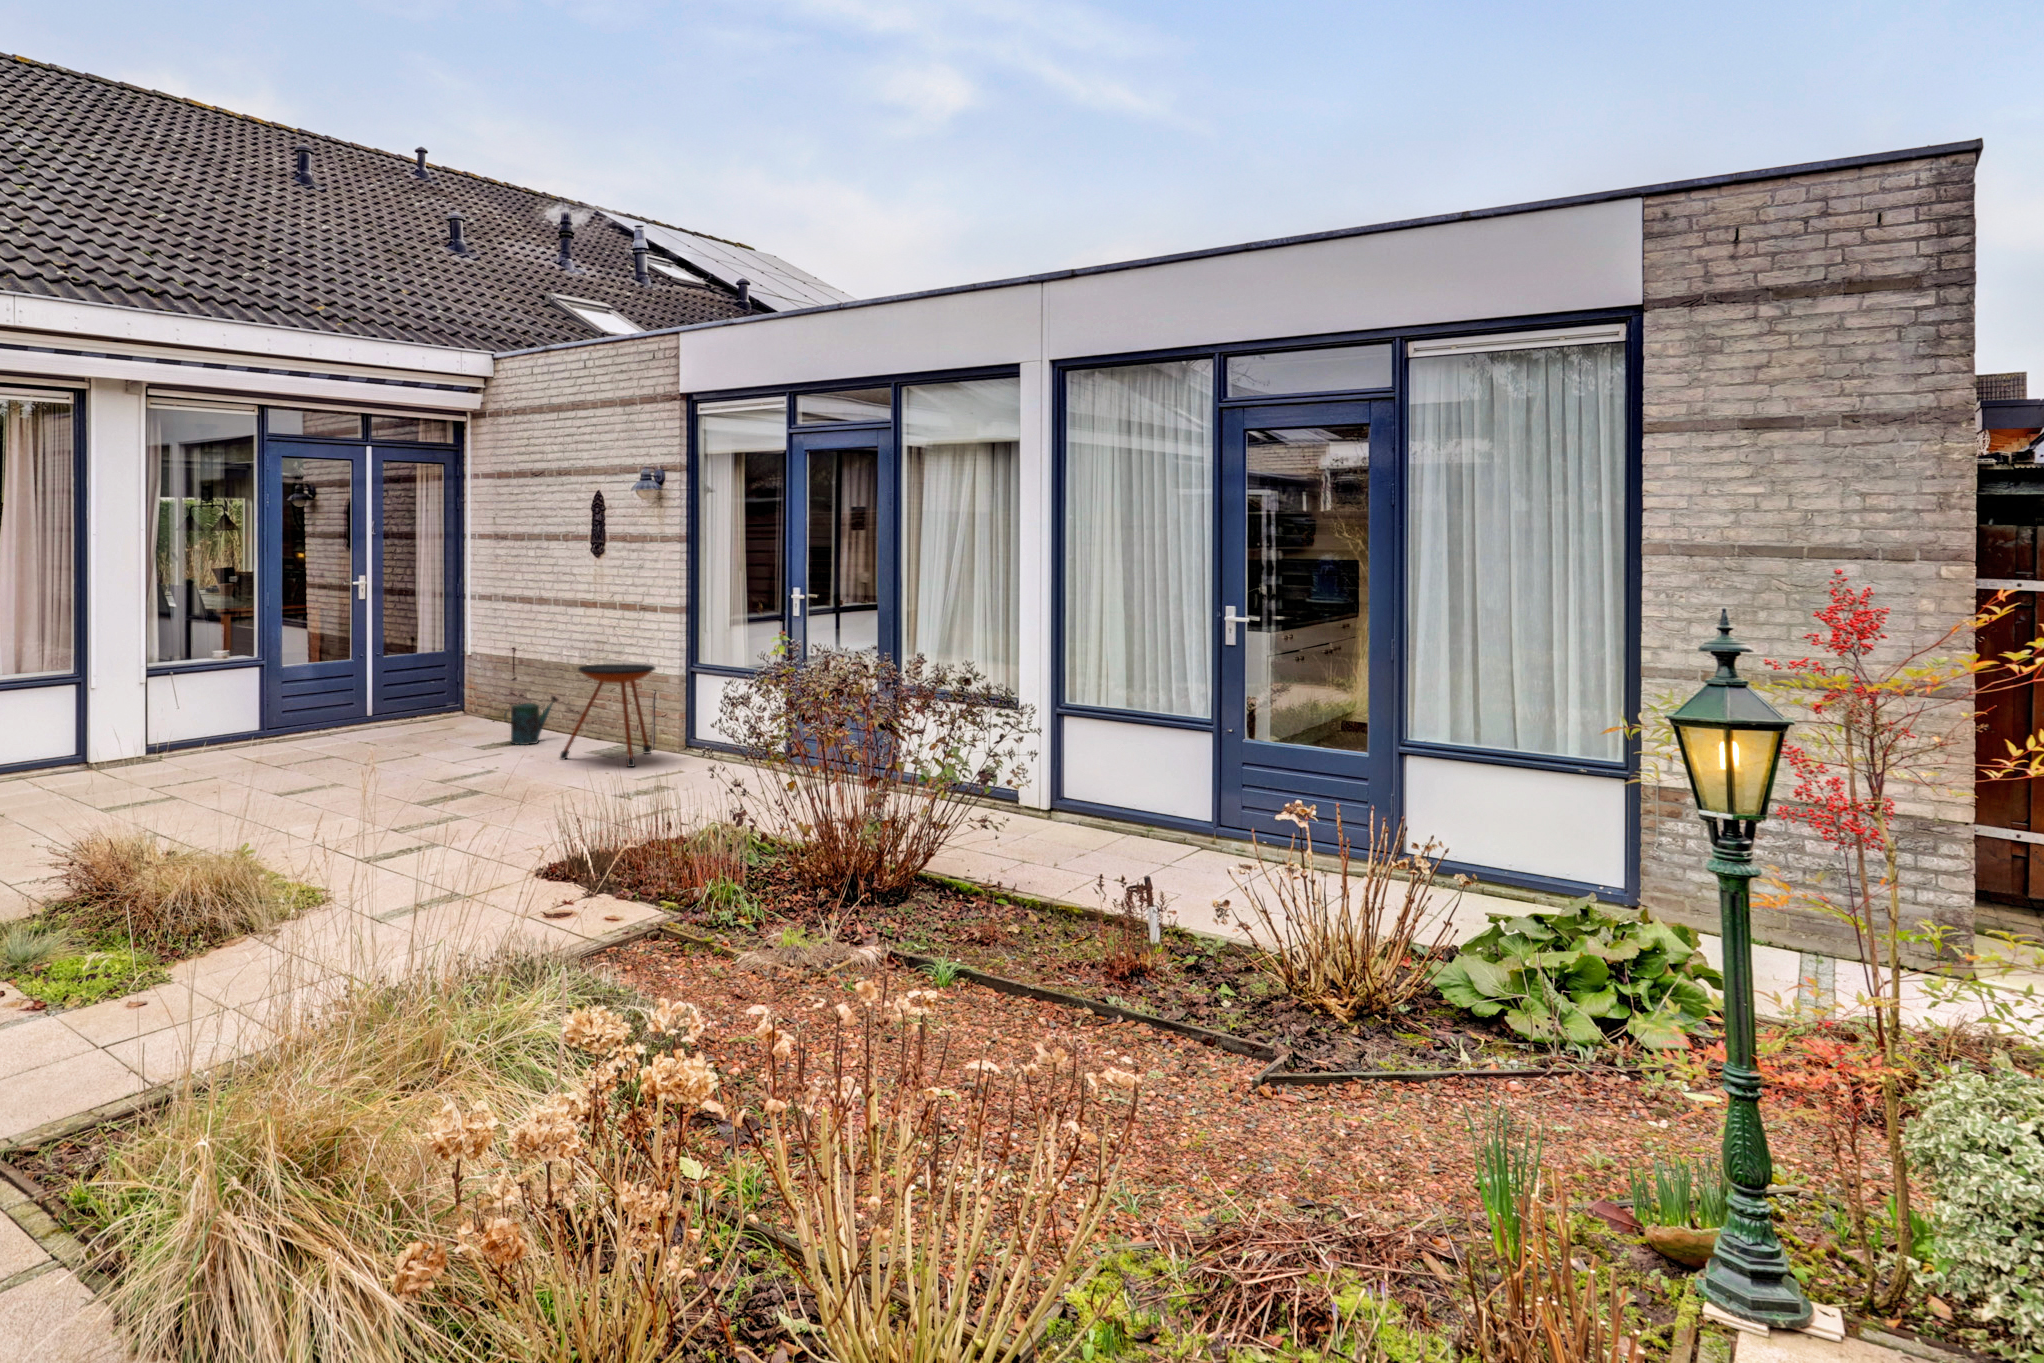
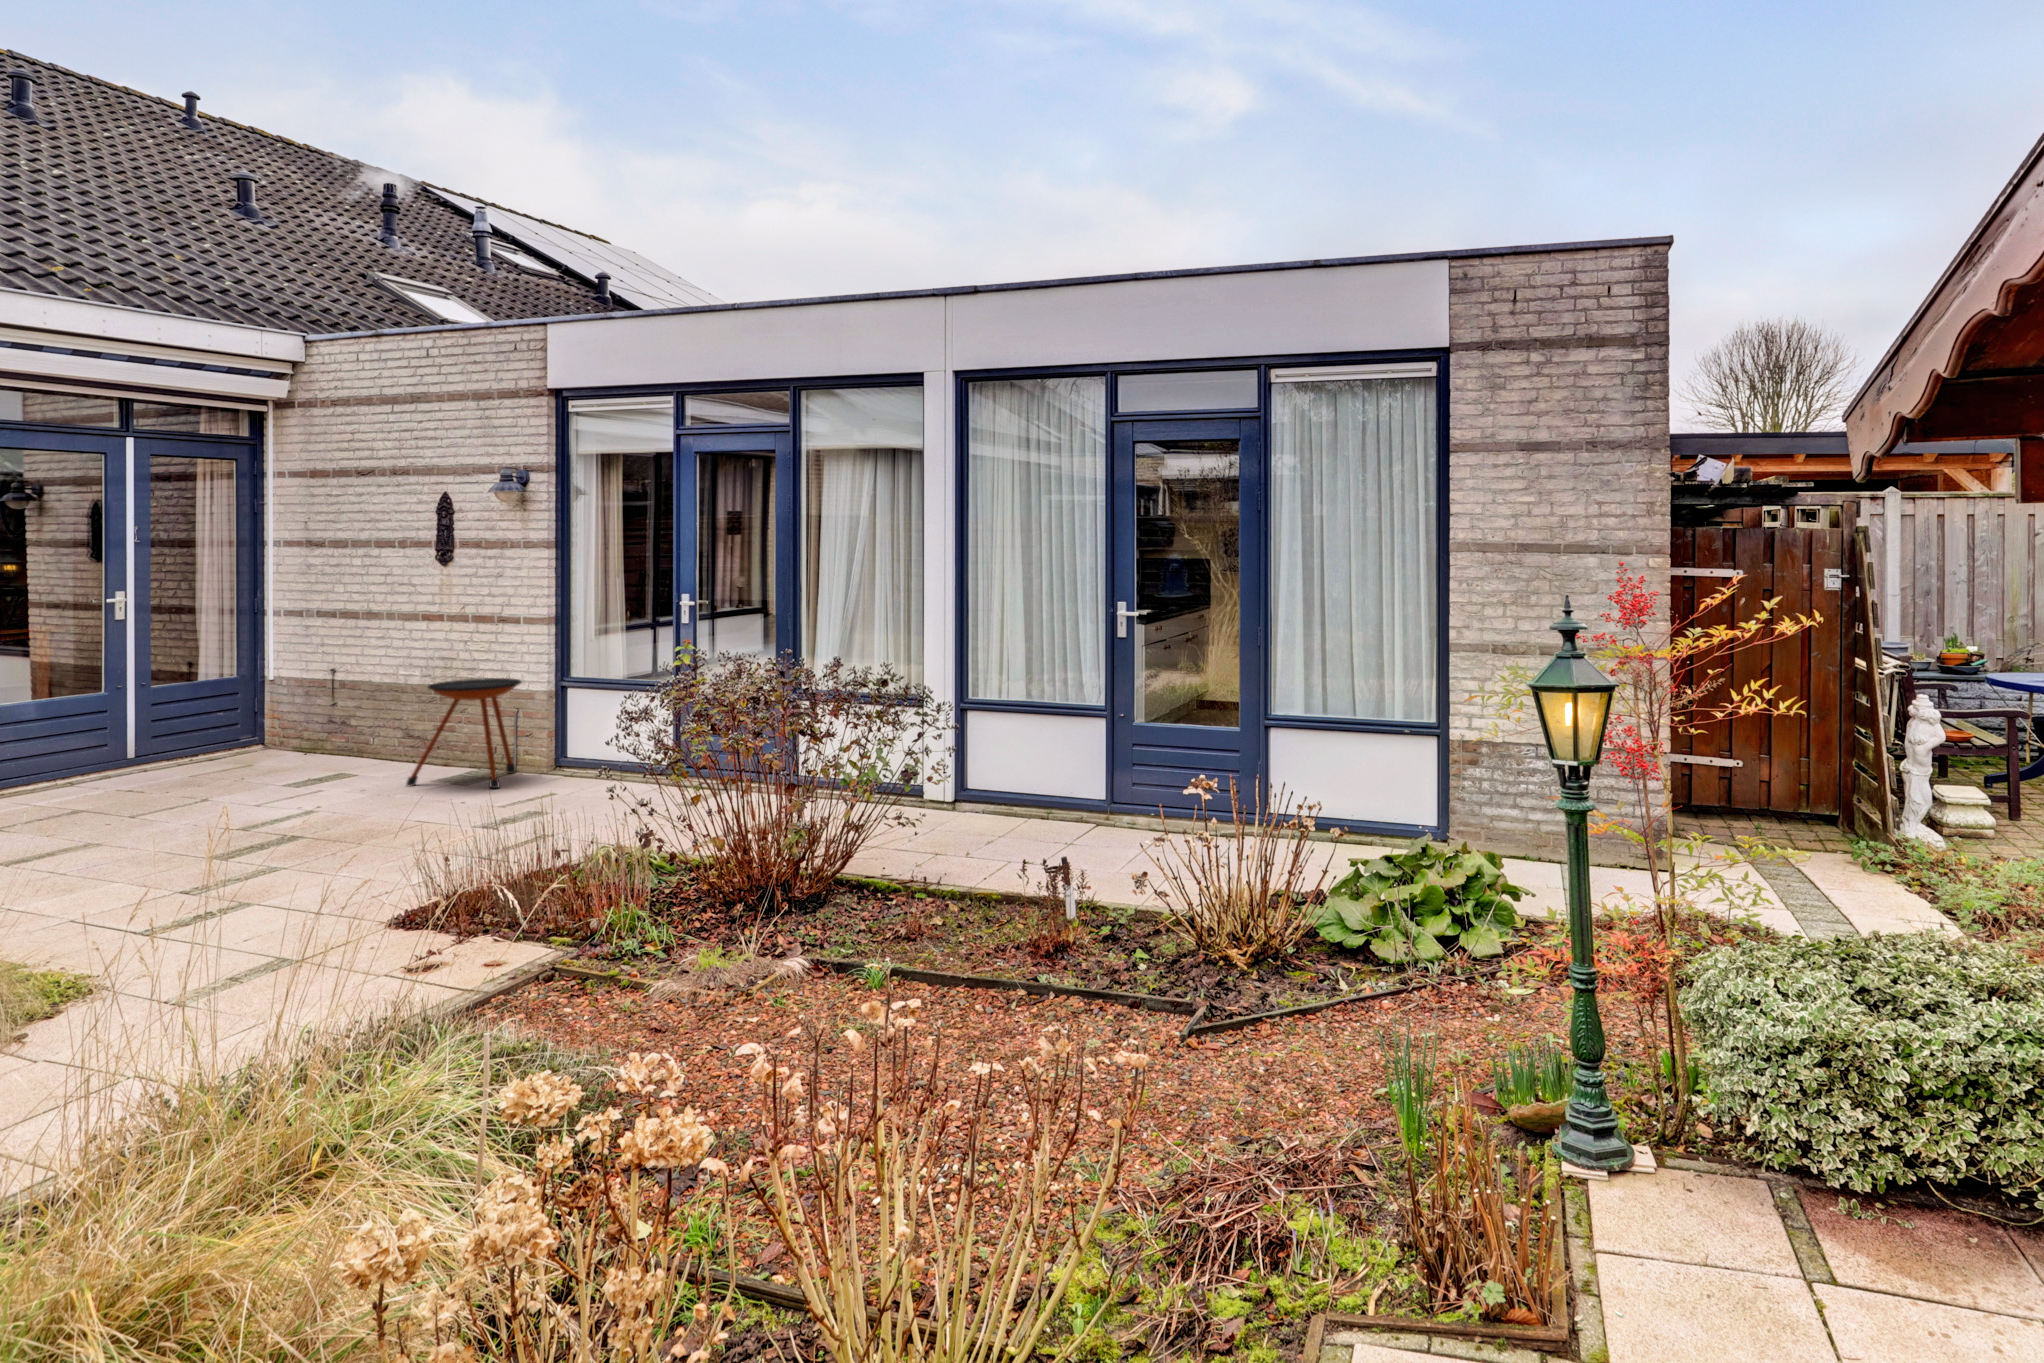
watering can: present [504,696,558,745] -> none [332,717,401,773]

